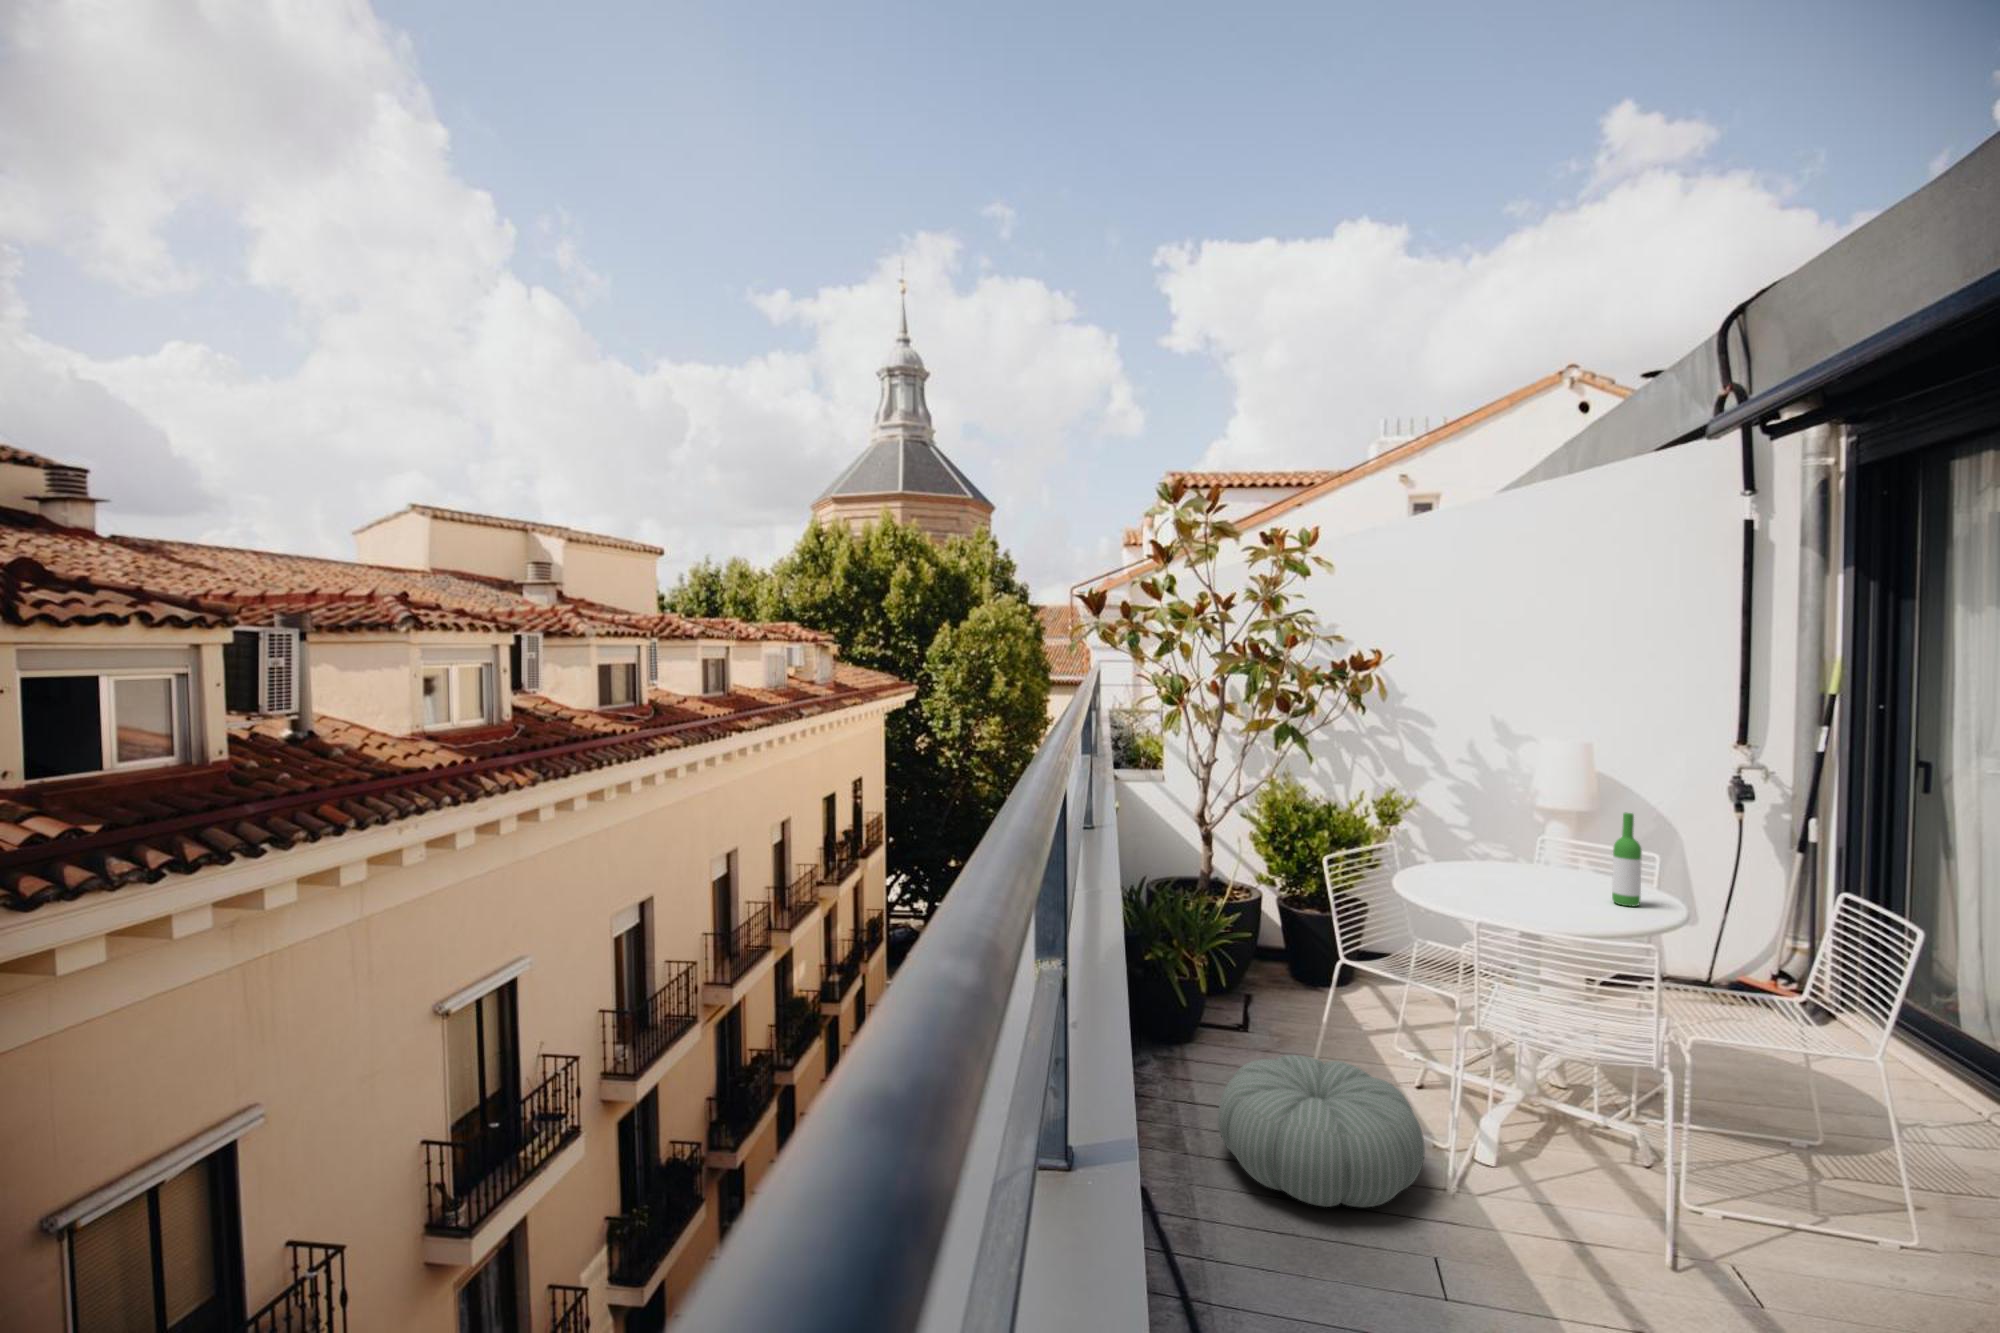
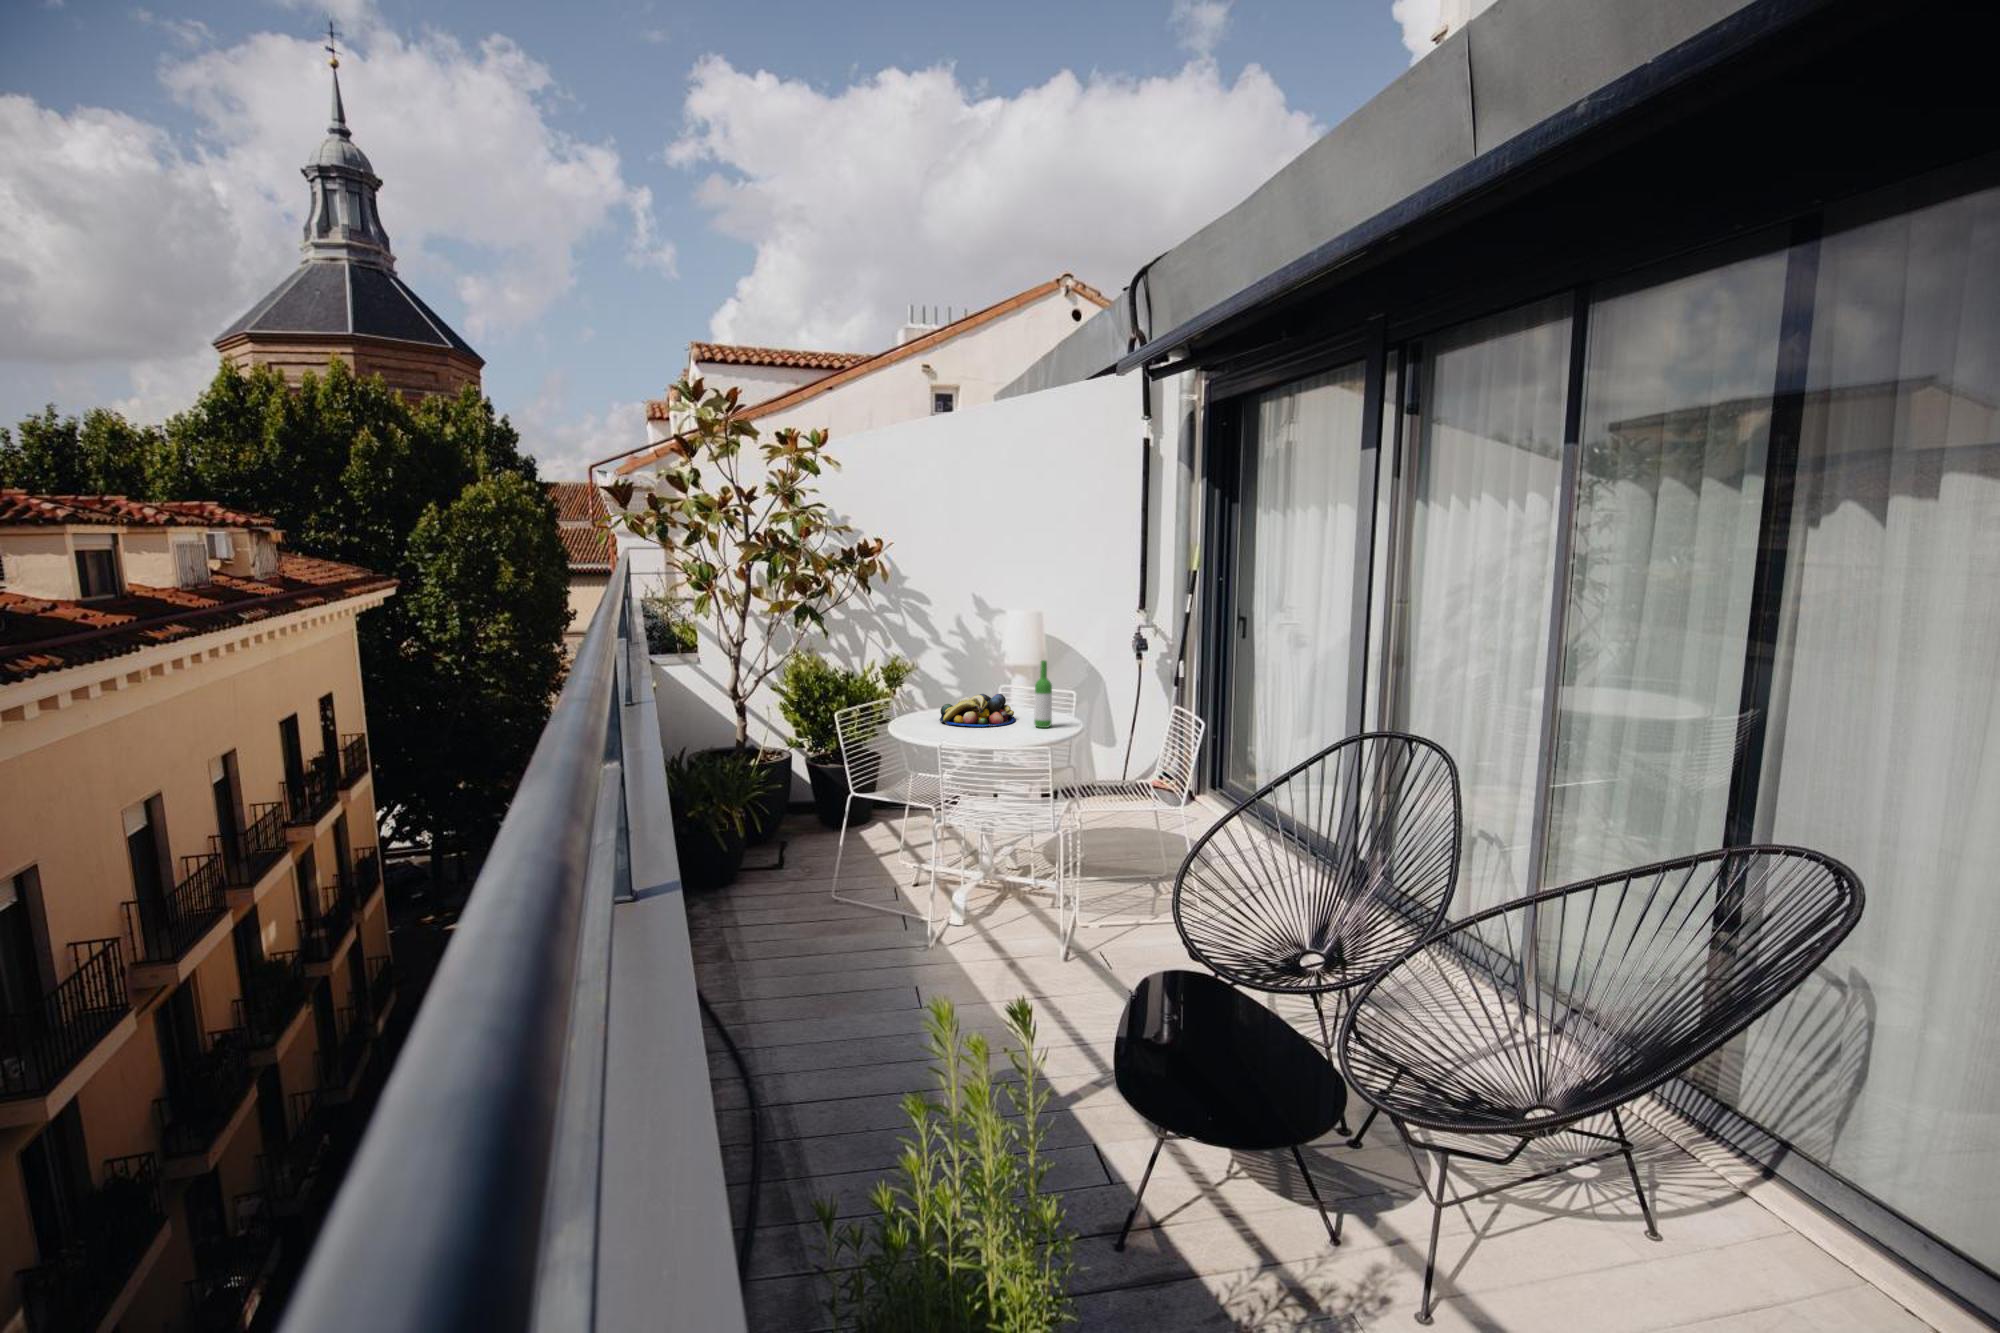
fruit bowl: none [1463,848,1578,895] -> present [940,694,1016,727]
pouf: present [1218,1055,1425,1207] -> none [748,871,904,974]

